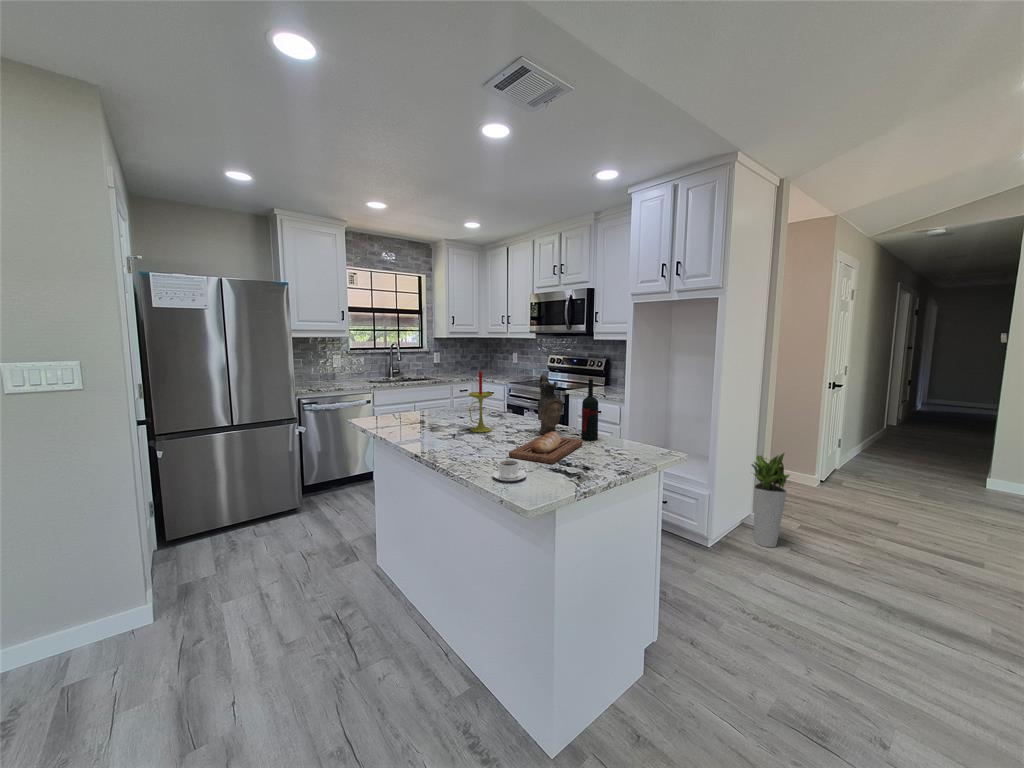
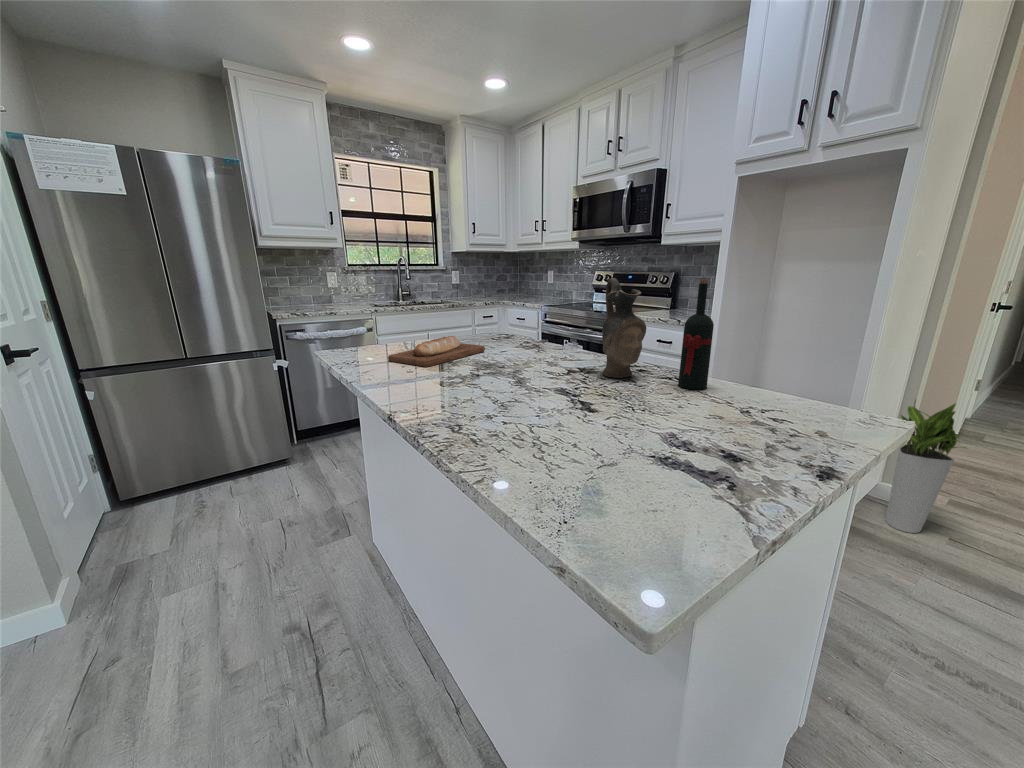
candle: present [469,371,492,432] -> none [490,271,528,373]
bread loaf: present [509,431,582,464] -> present [388,336,485,367]
coffee cup: present [492,460,527,481] -> none [535,441,610,492]

